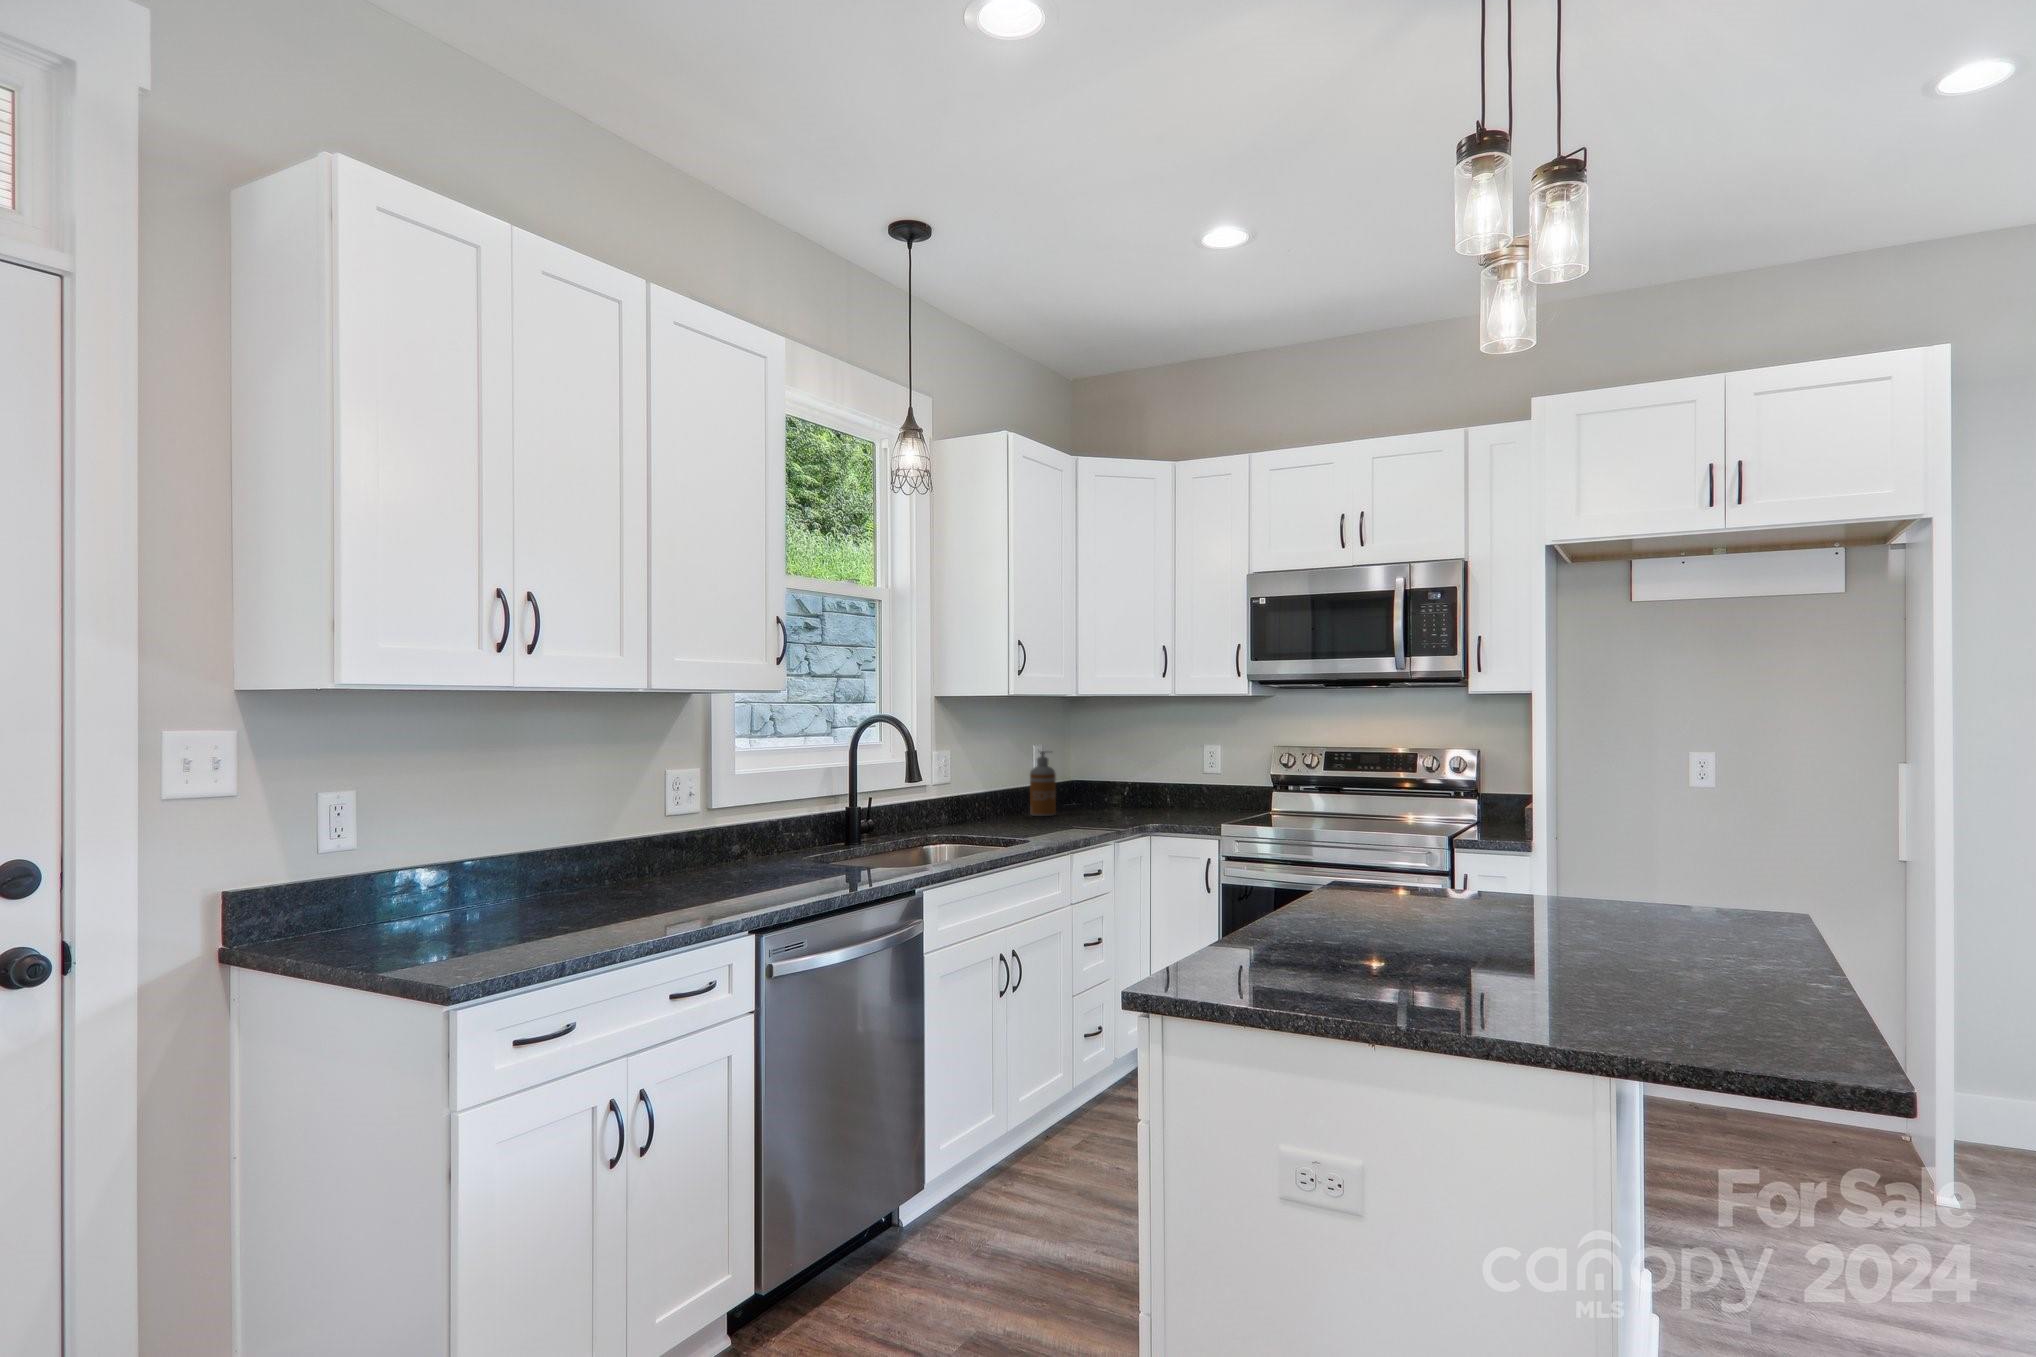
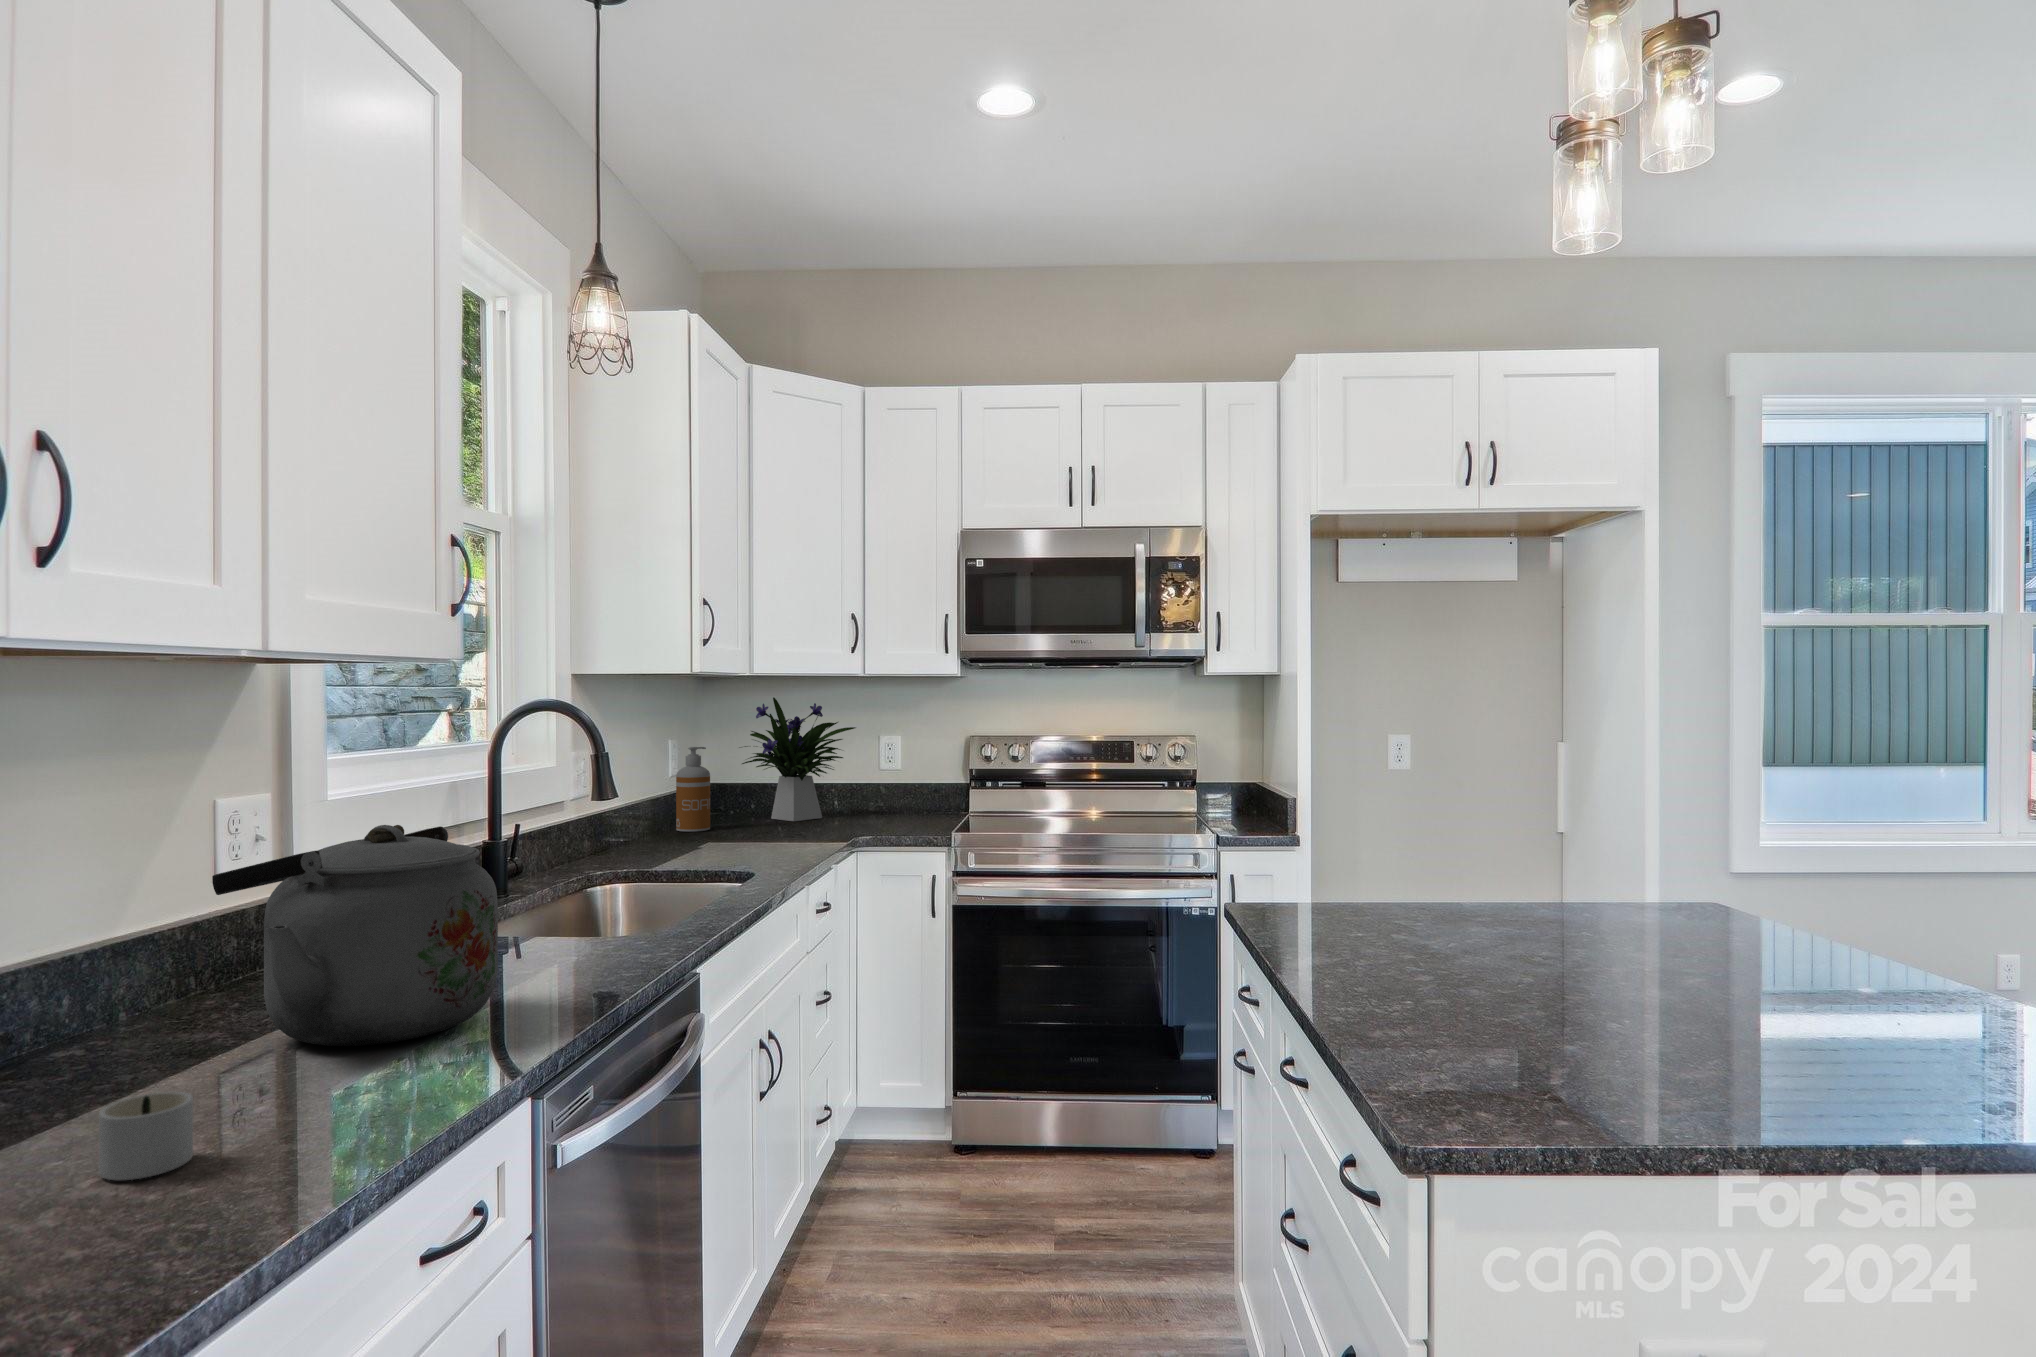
flower arrangement: none [1083,713,1174,813] -> present [742,697,856,821]
kettle: none [628,785,768,903] -> present [212,825,498,1046]
candle: none [541,900,595,936] -> present [99,1092,193,1181]

